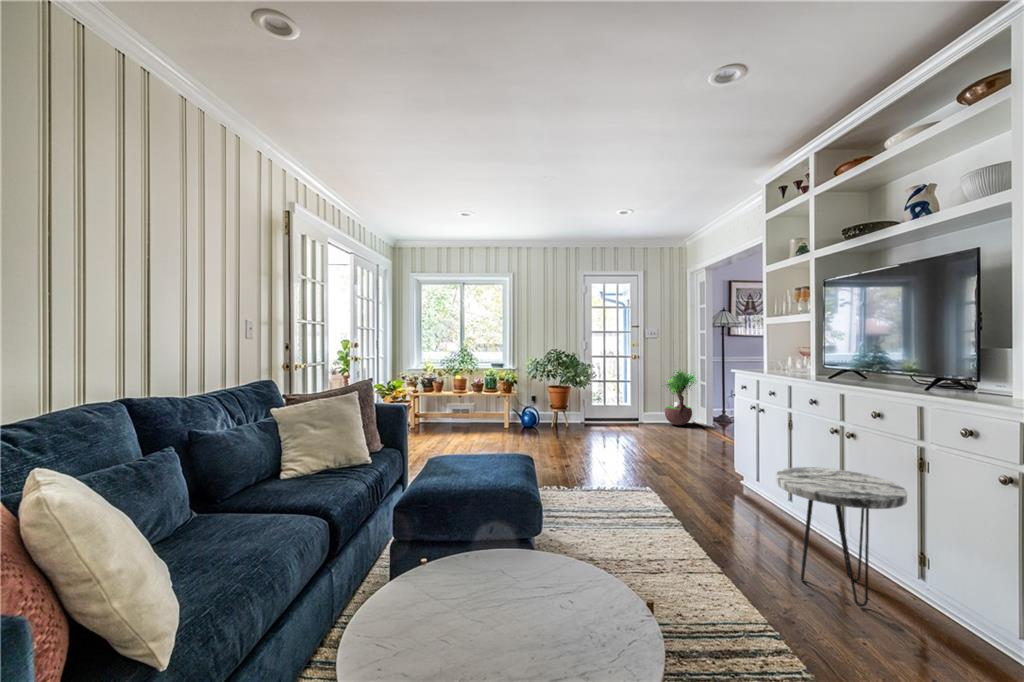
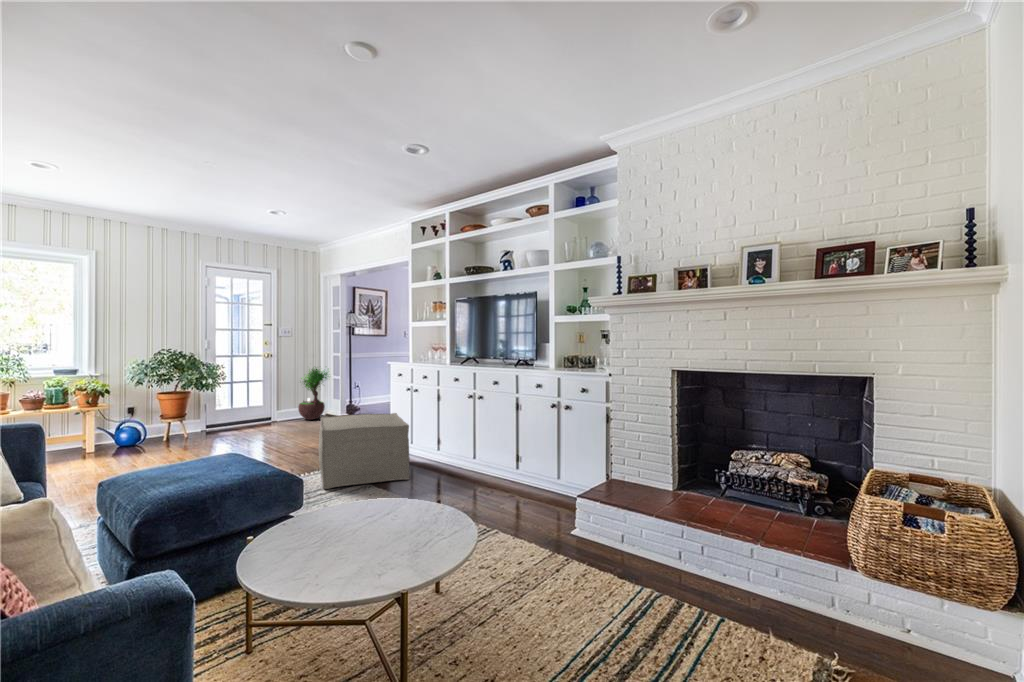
ottoman: none [622,428,738,531] -> present [319,413,410,489]
side table: present [776,467,907,607] -> none [449,420,514,495]

